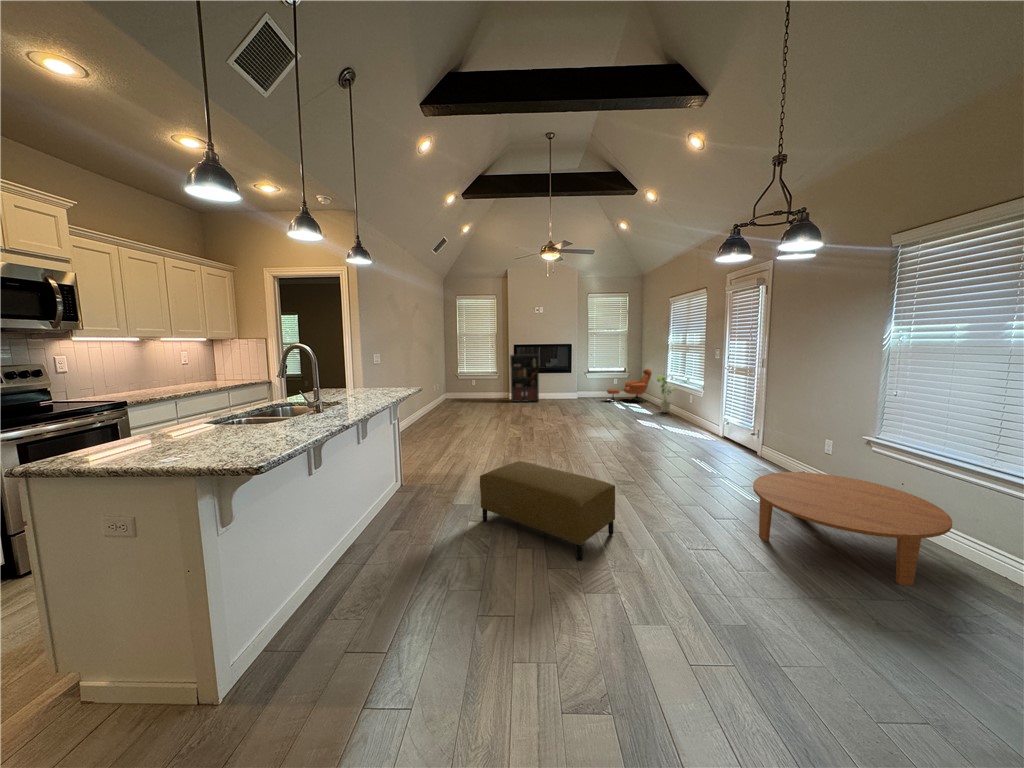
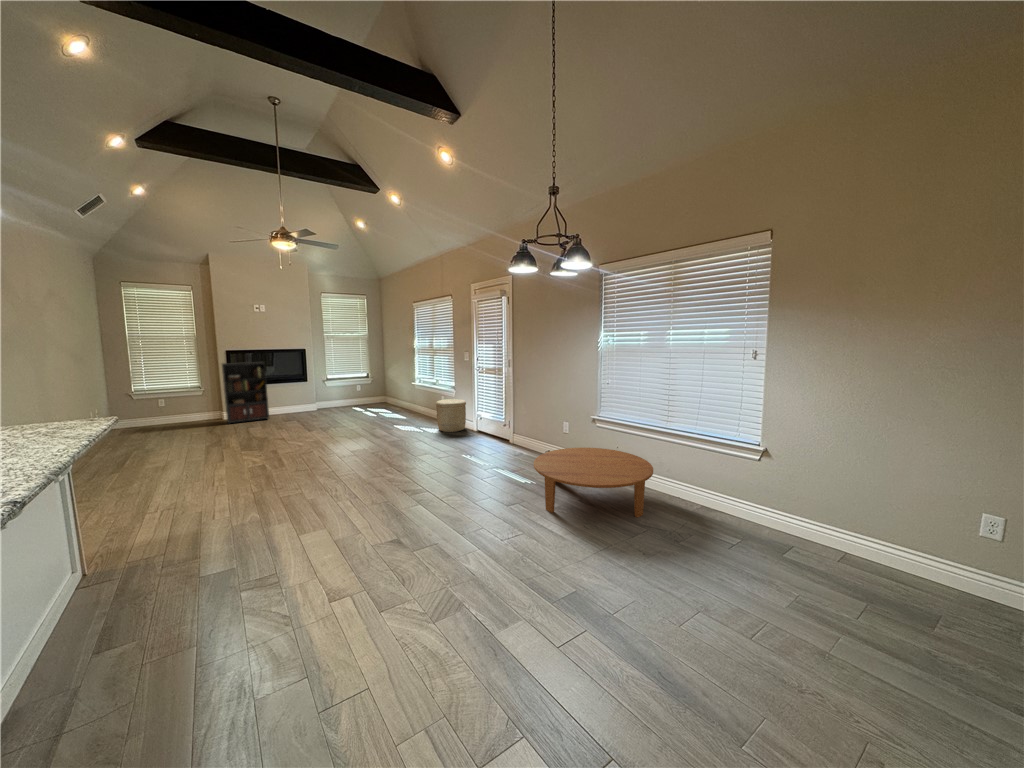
lounge chair: present [607,369,652,401] -> none [351,373,398,411]
house plant: present [657,376,675,413] -> none [408,379,427,415]
woven basket: none [678,399,713,435] -> present [436,399,466,432]
ottoman: present [480,461,615,561] -> none [253,494,434,590]

